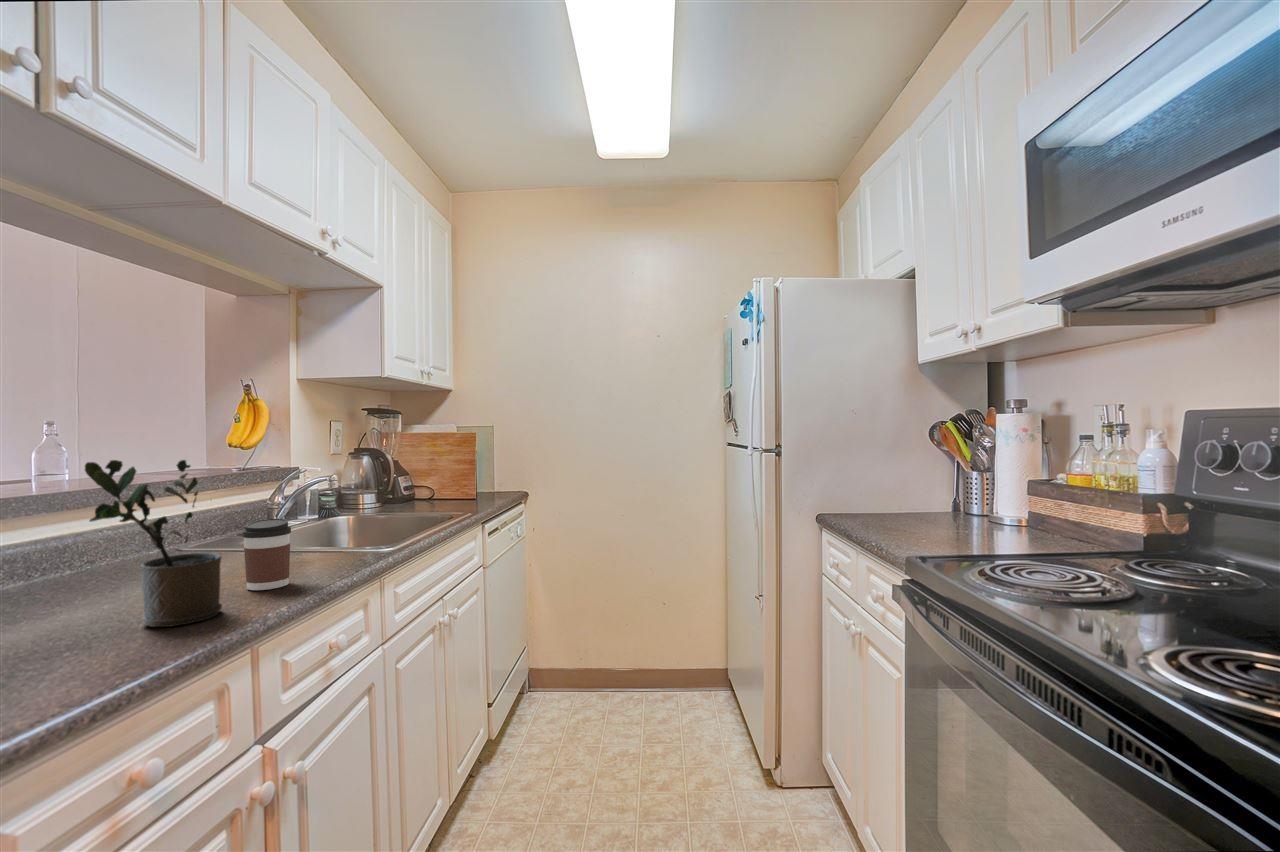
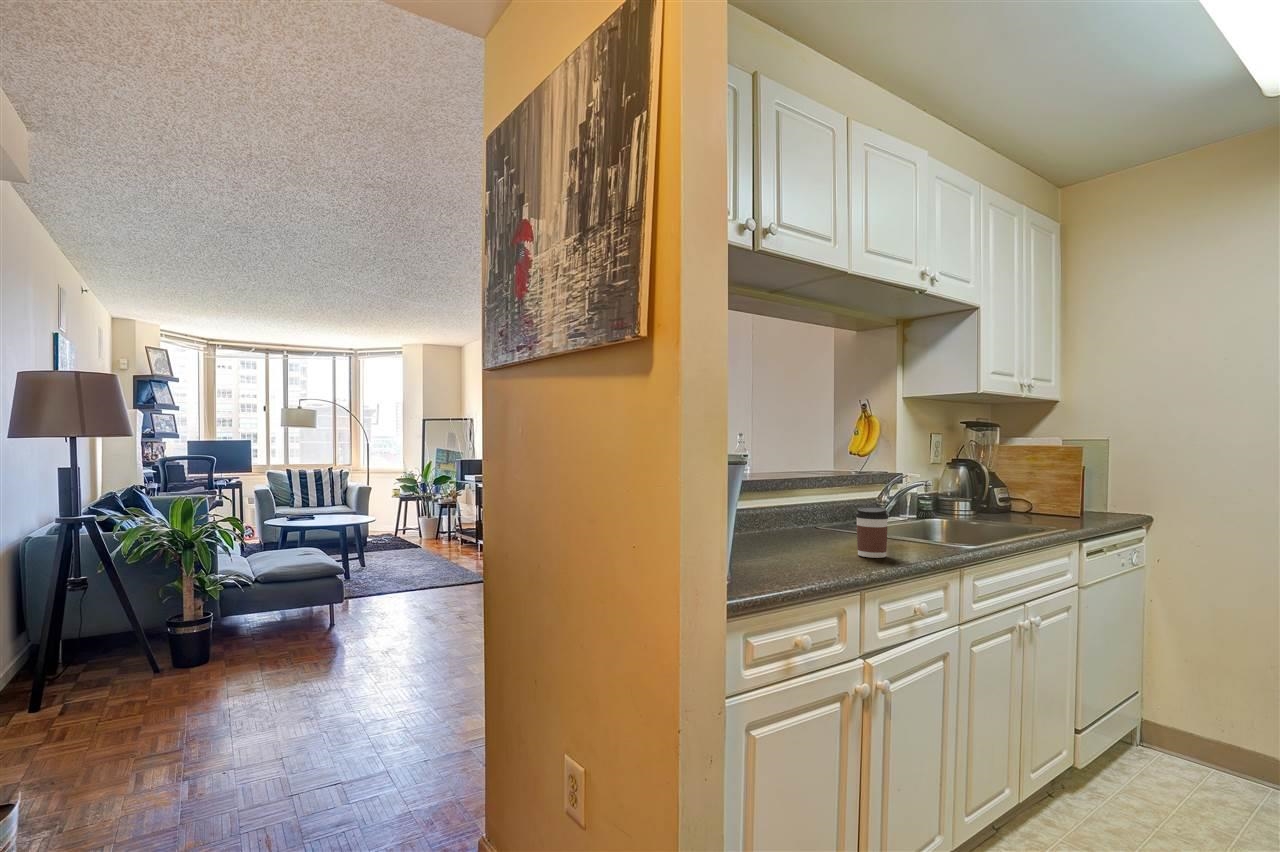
potted plant: present [85,460,222,627] -> none [772,457,842,567]

